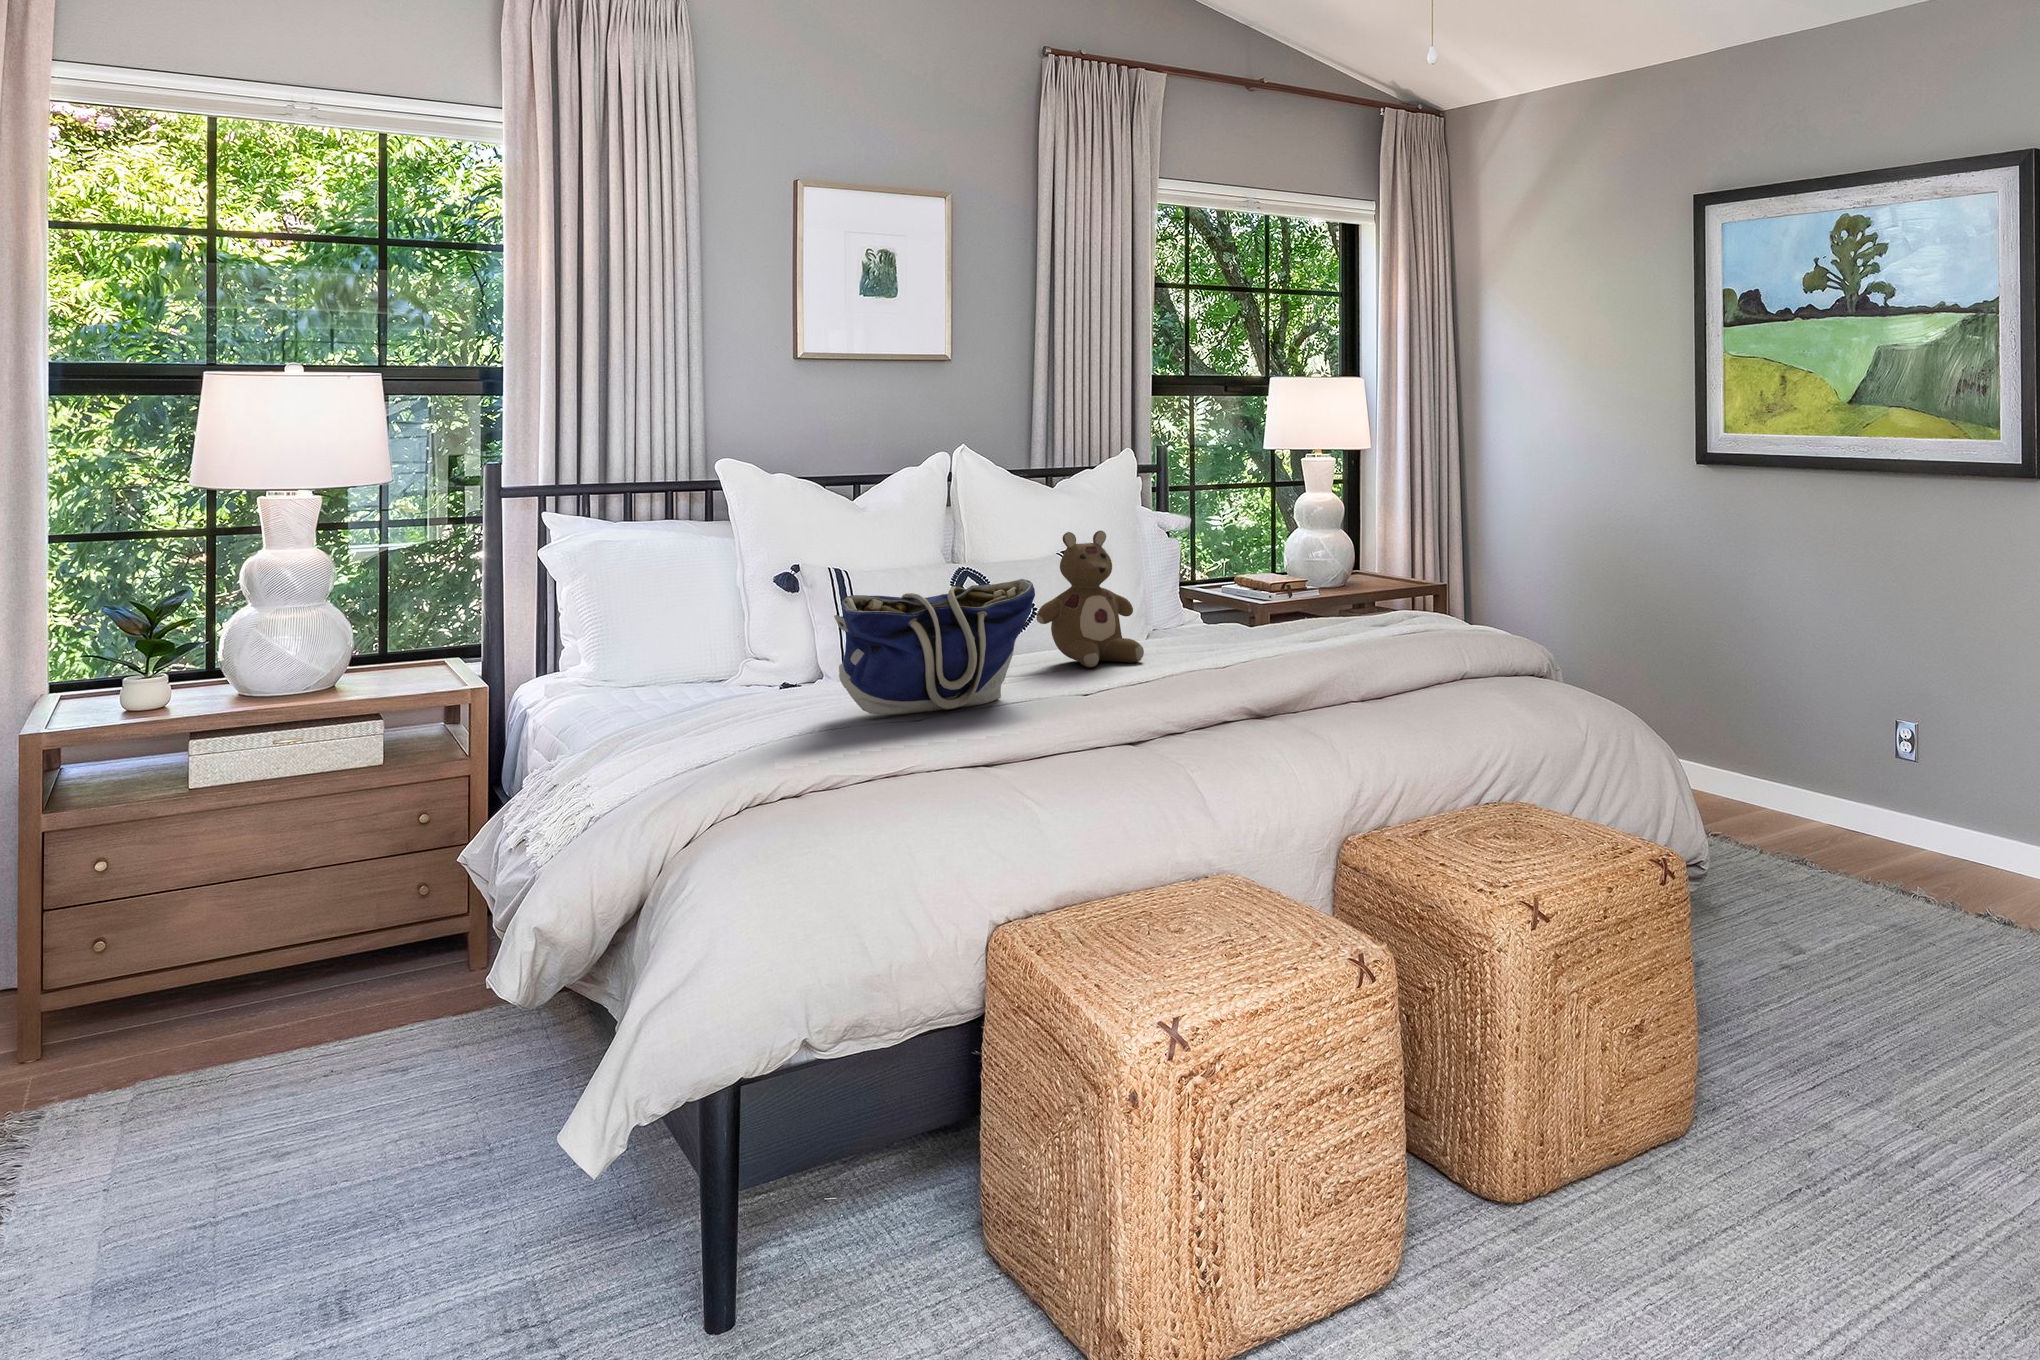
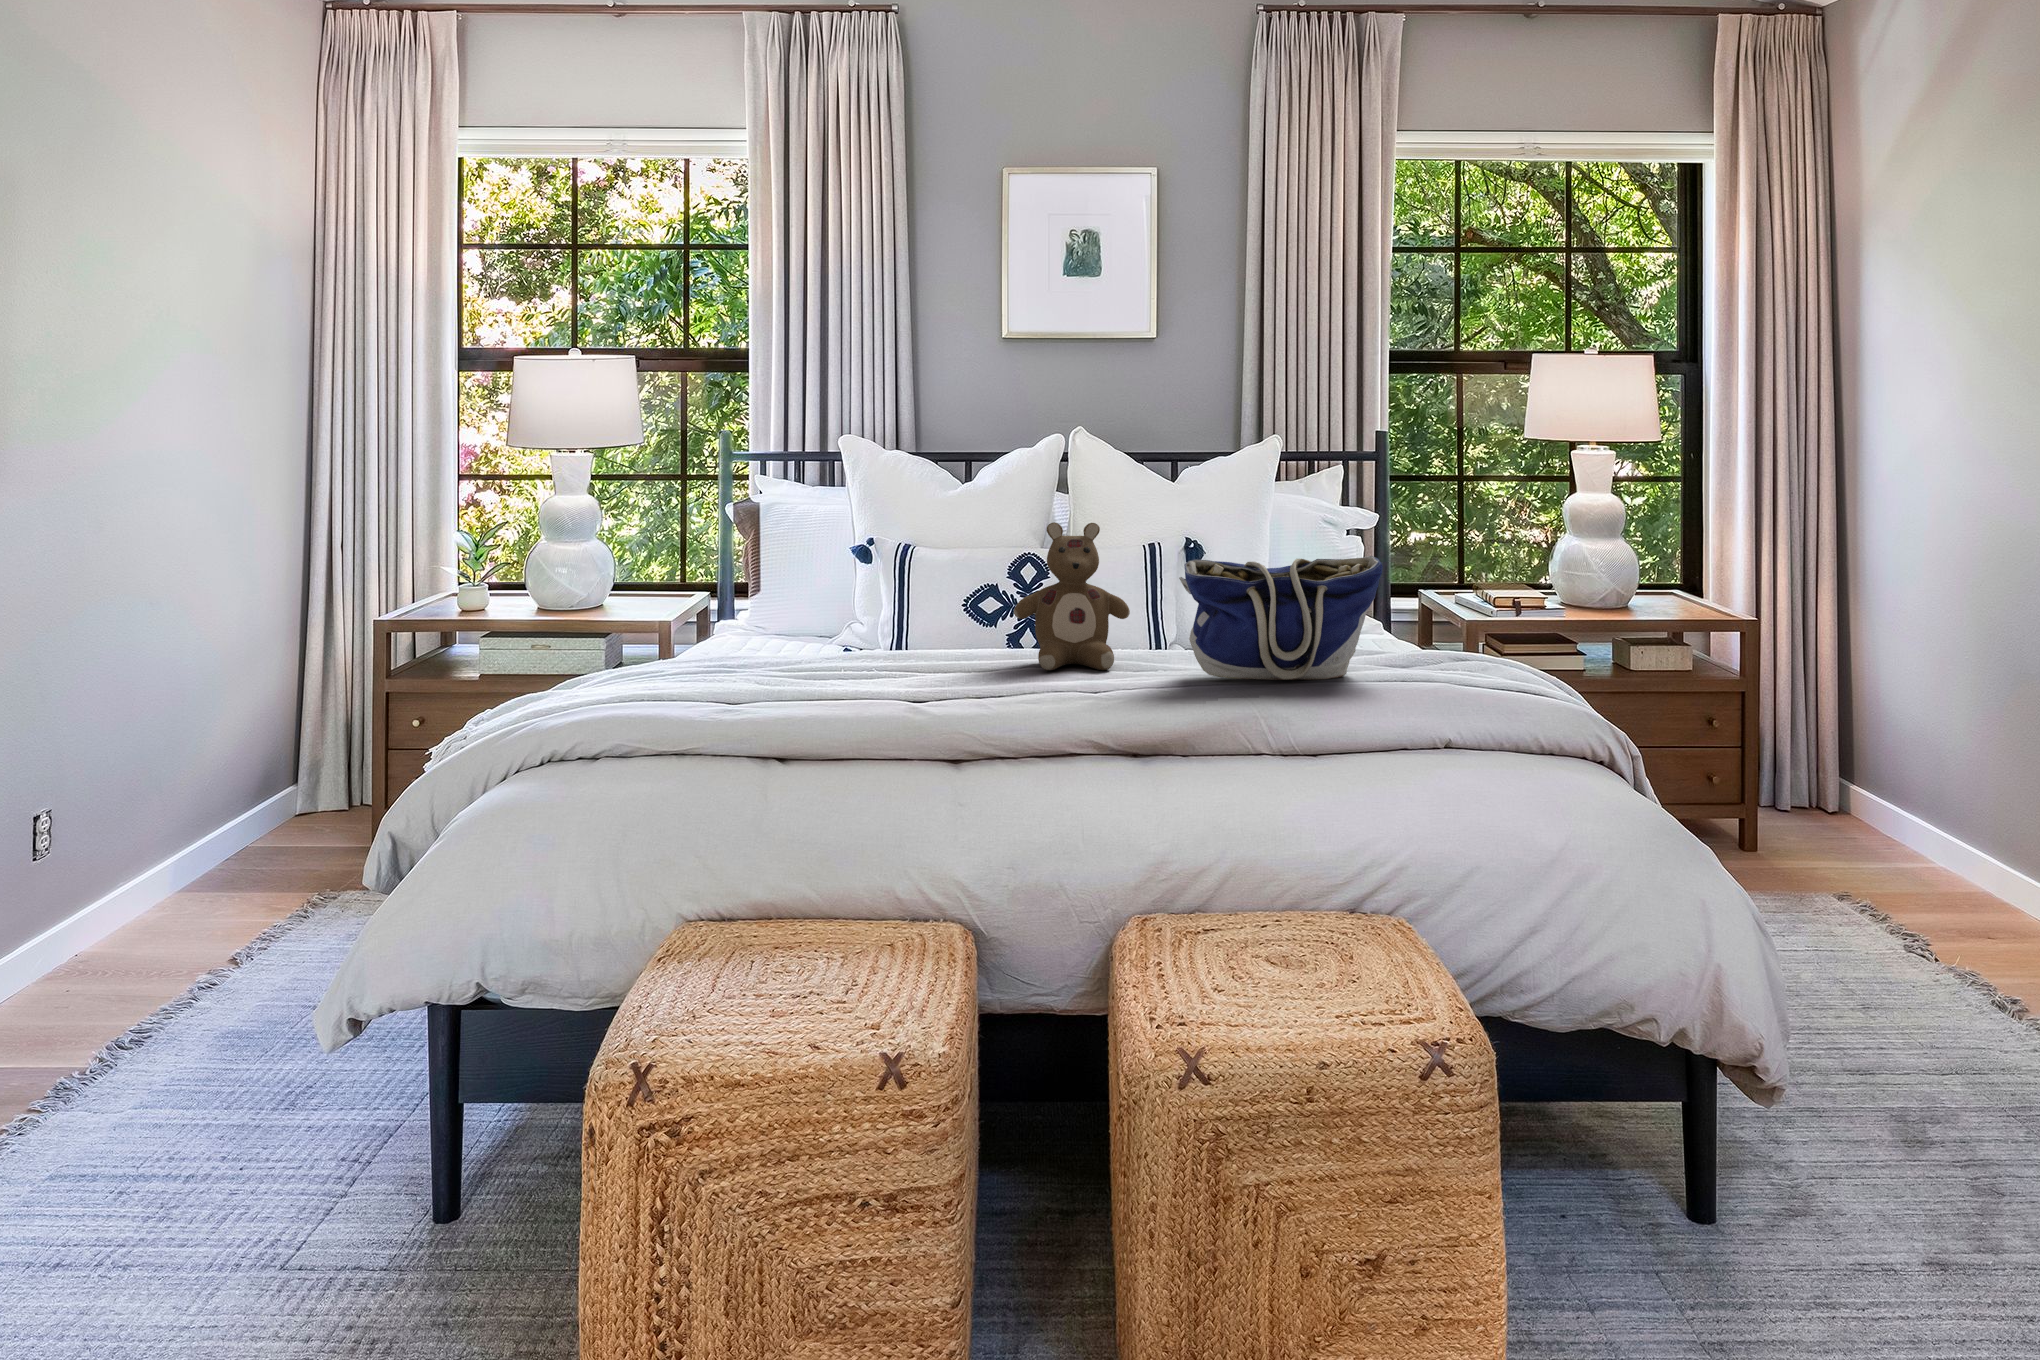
tote bag: present [834,579,1035,714] -> present [1179,556,1383,680]

